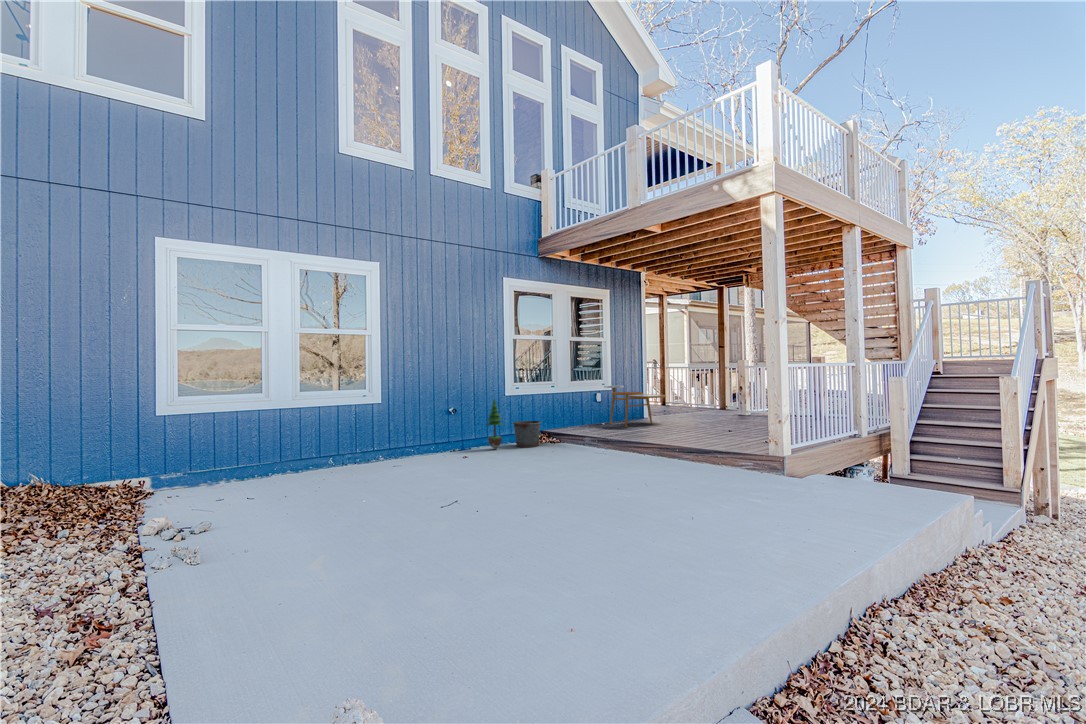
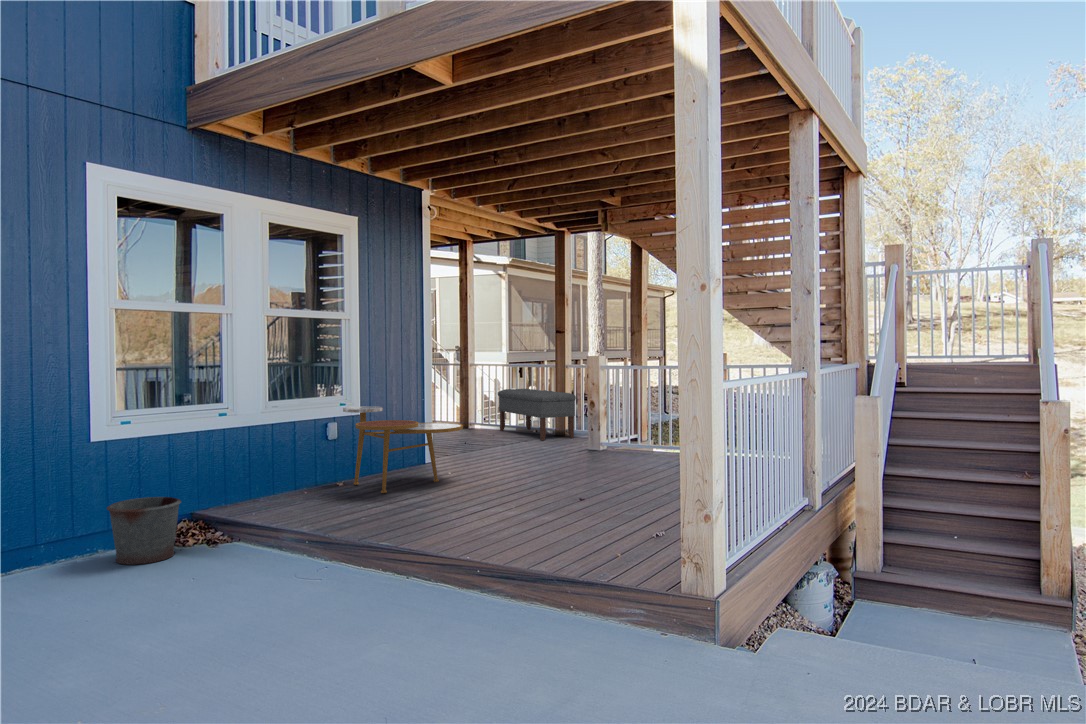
bench: none [684,382,731,410] -> present [498,389,576,440]
potted tree: present [487,400,502,449] -> none [19,454,73,578]

